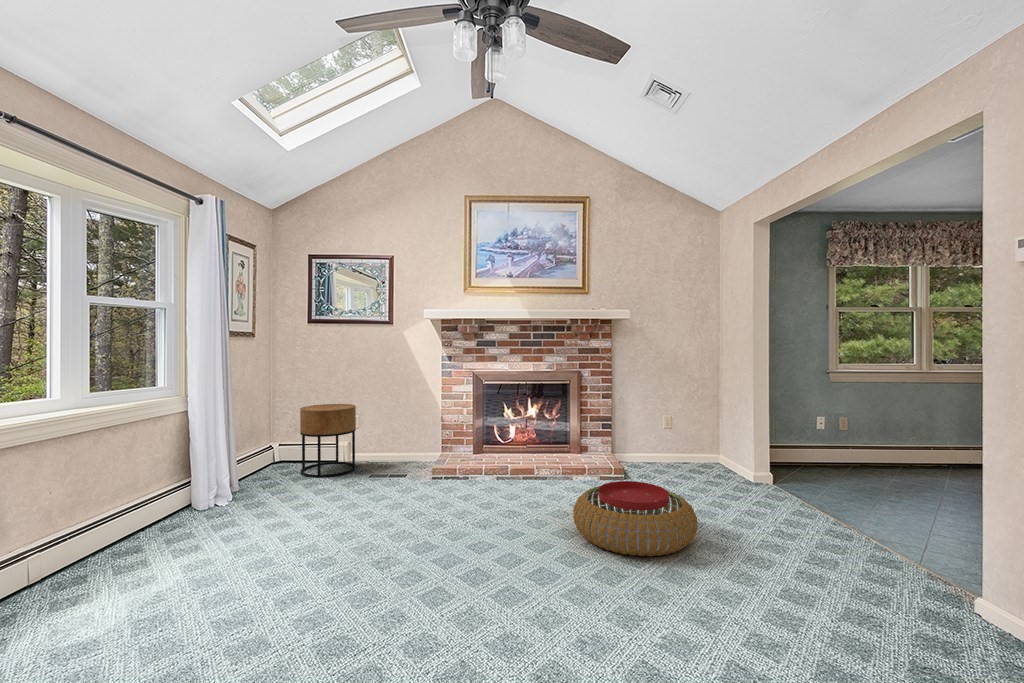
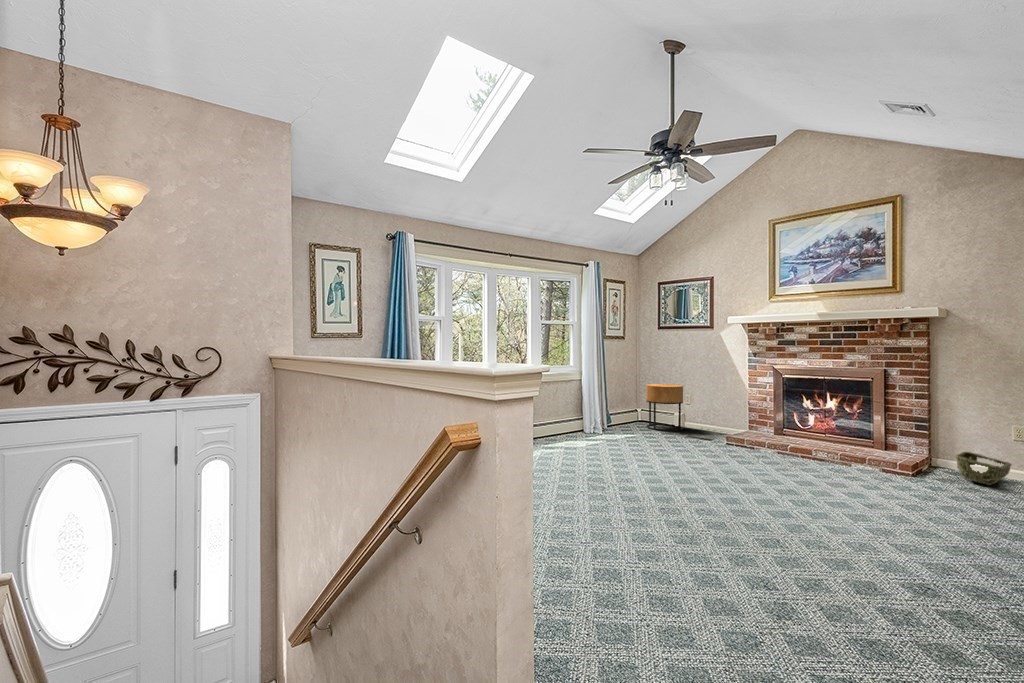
woven basket: none [638,443,681,473] -> present [955,452,1011,485]
pouf: present [573,481,698,556] -> none [776,454,895,510]

